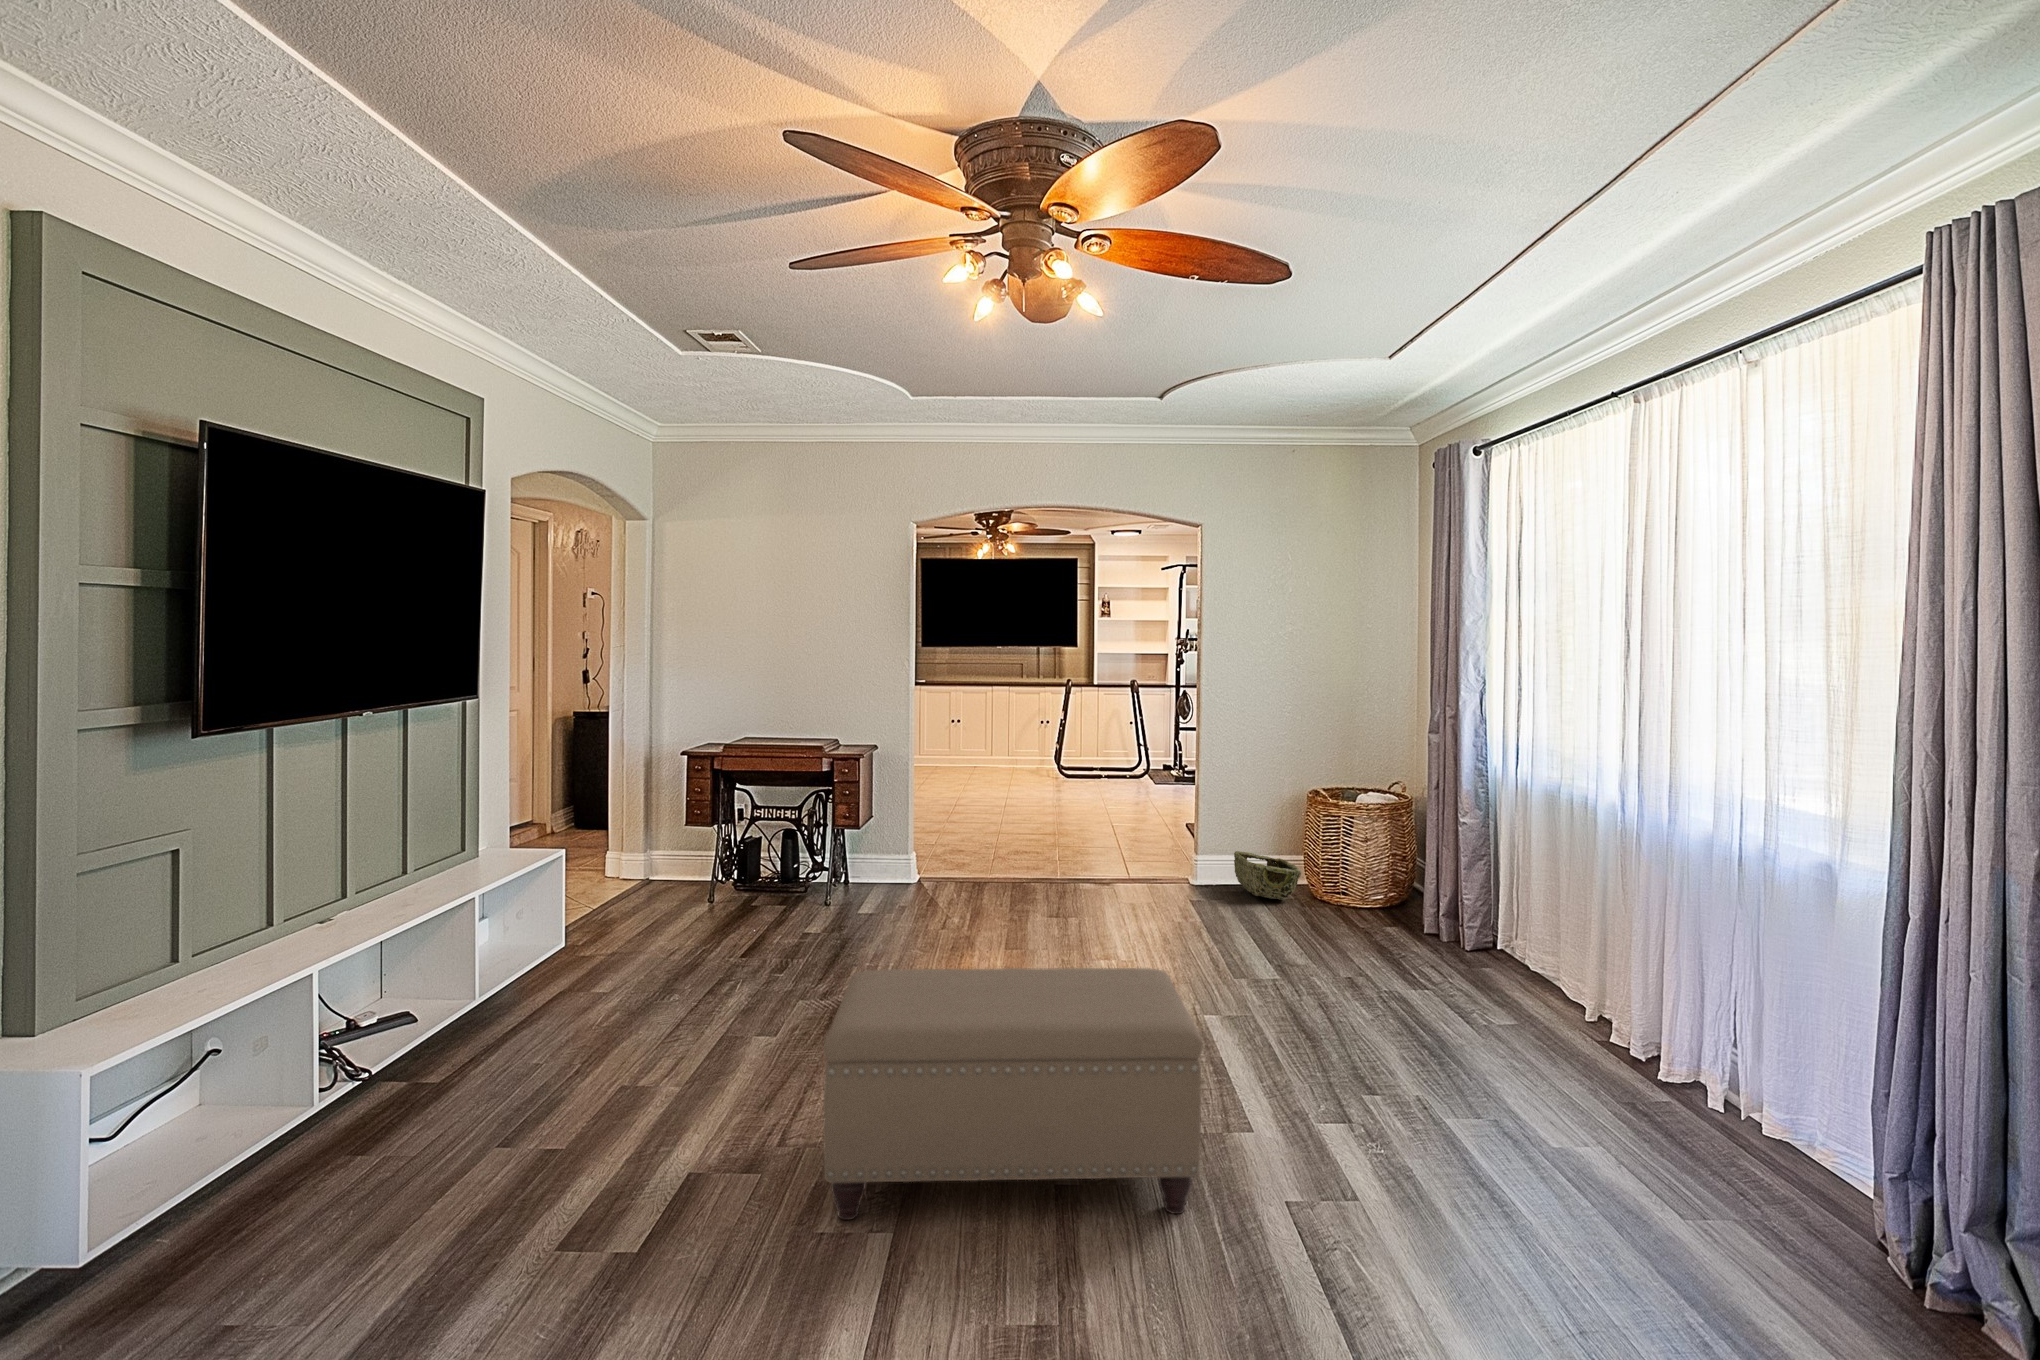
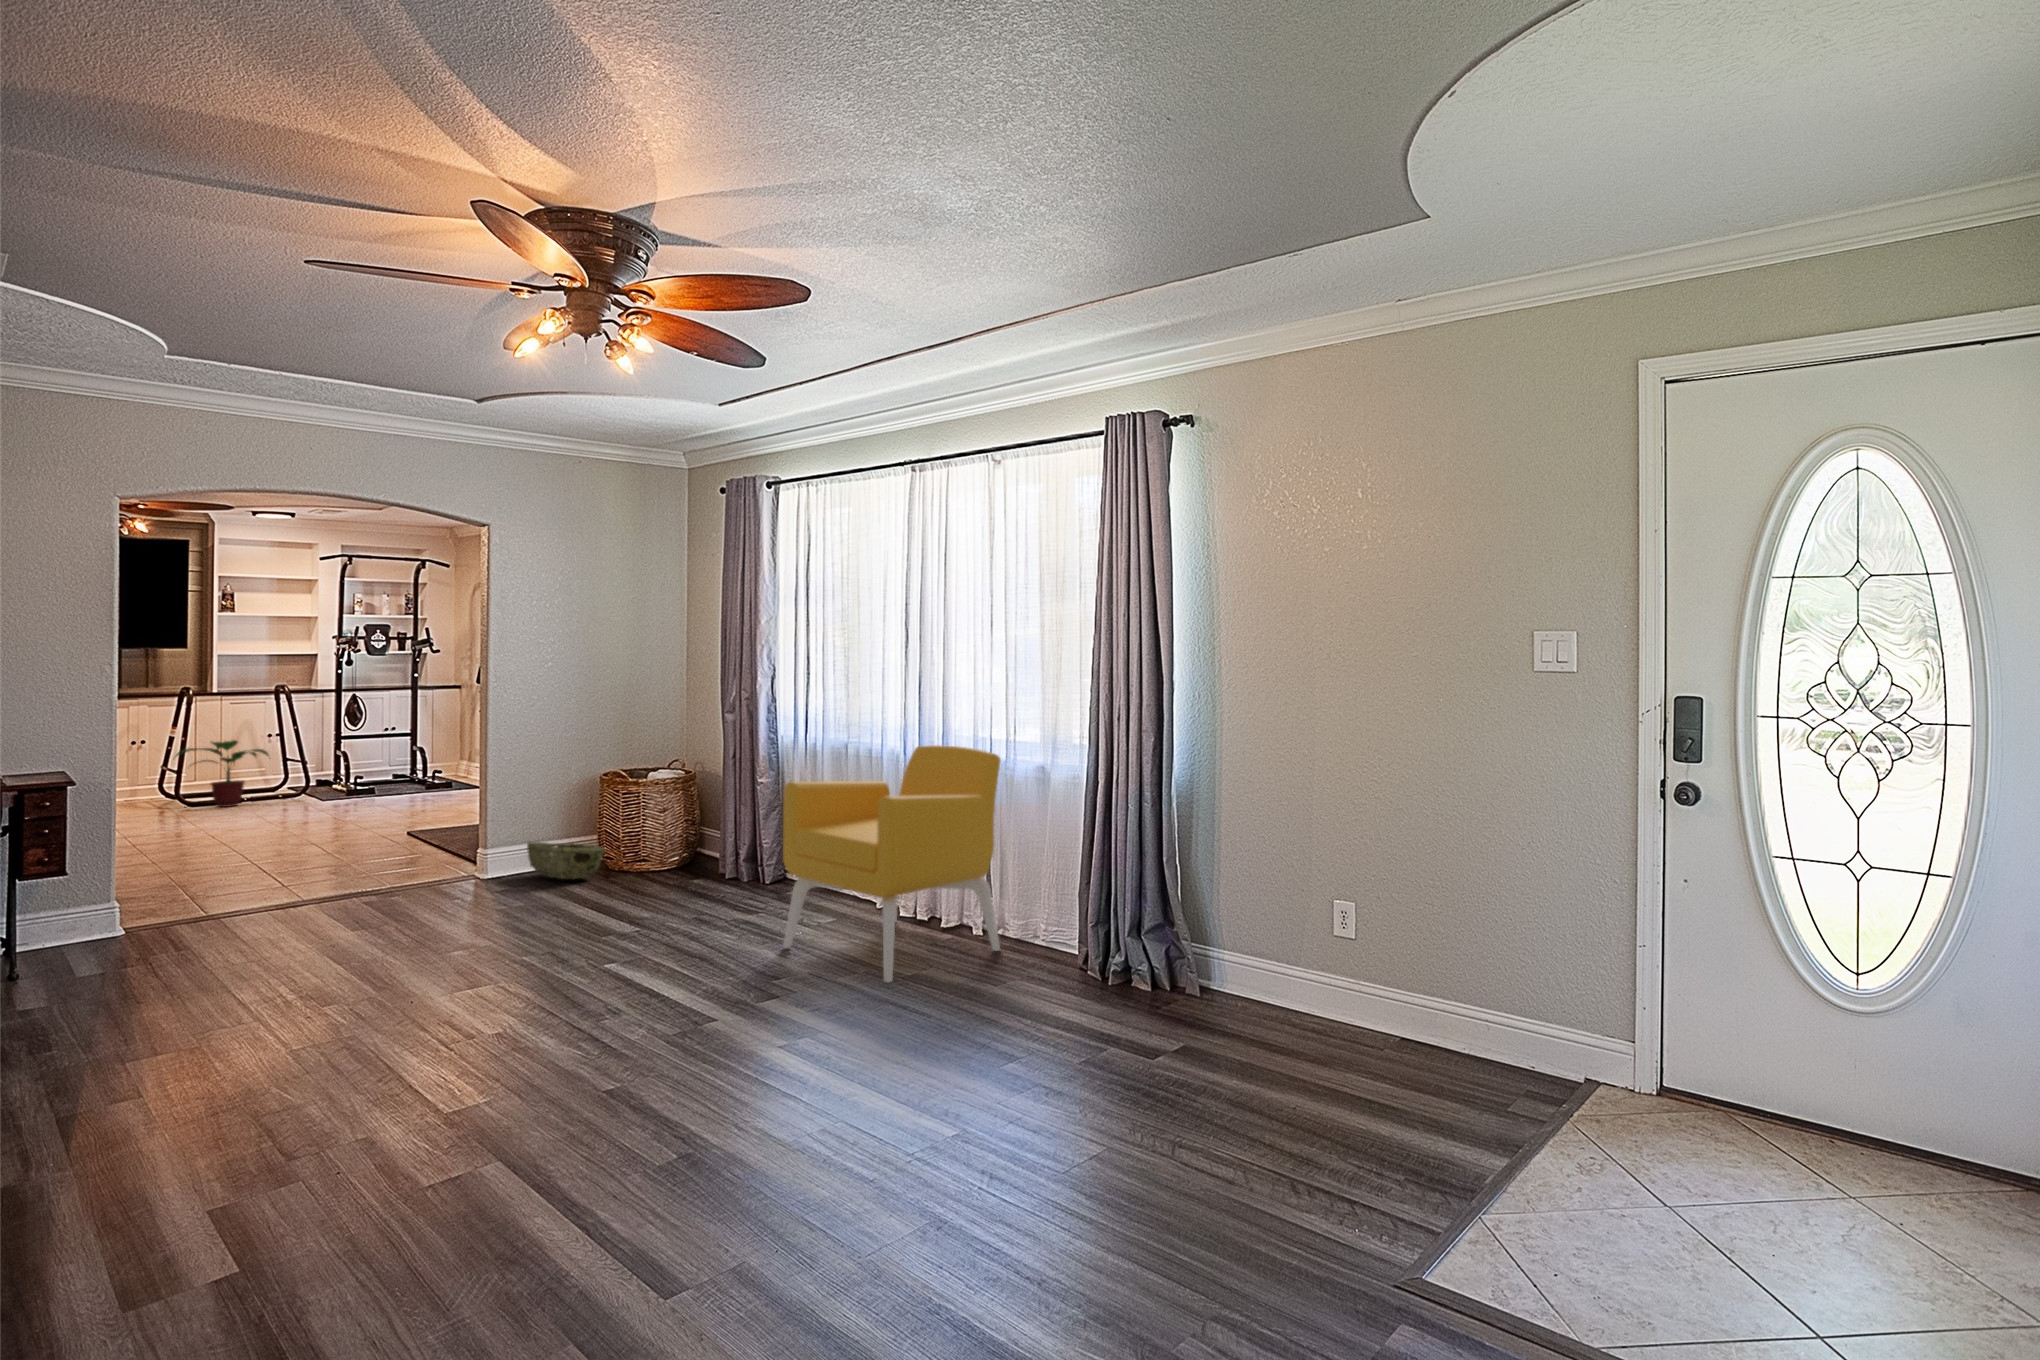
potted plant: none [1058,724,1120,779] -> present [176,740,269,807]
armchair: none [1410,804,1749,1155] -> present [783,745,1001,982]
ottoman: present [824,968,1202,1220] -> none [346,907,732,1172]

